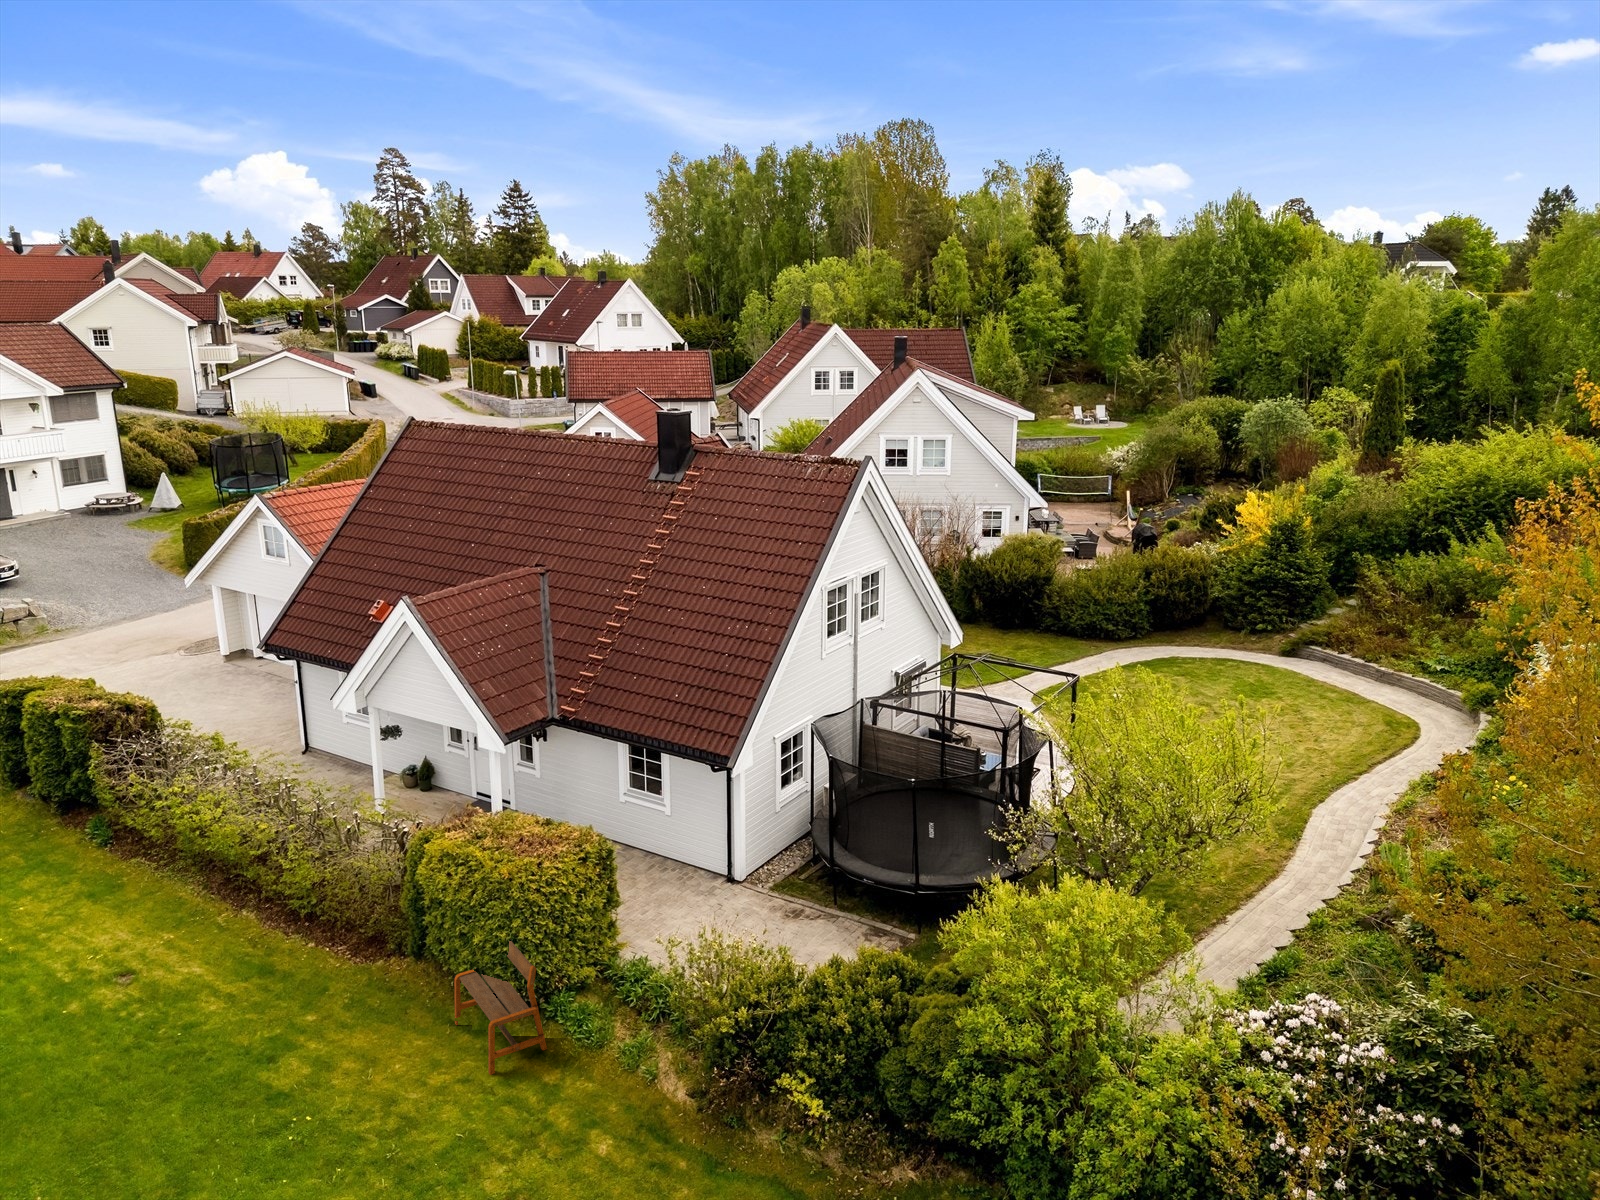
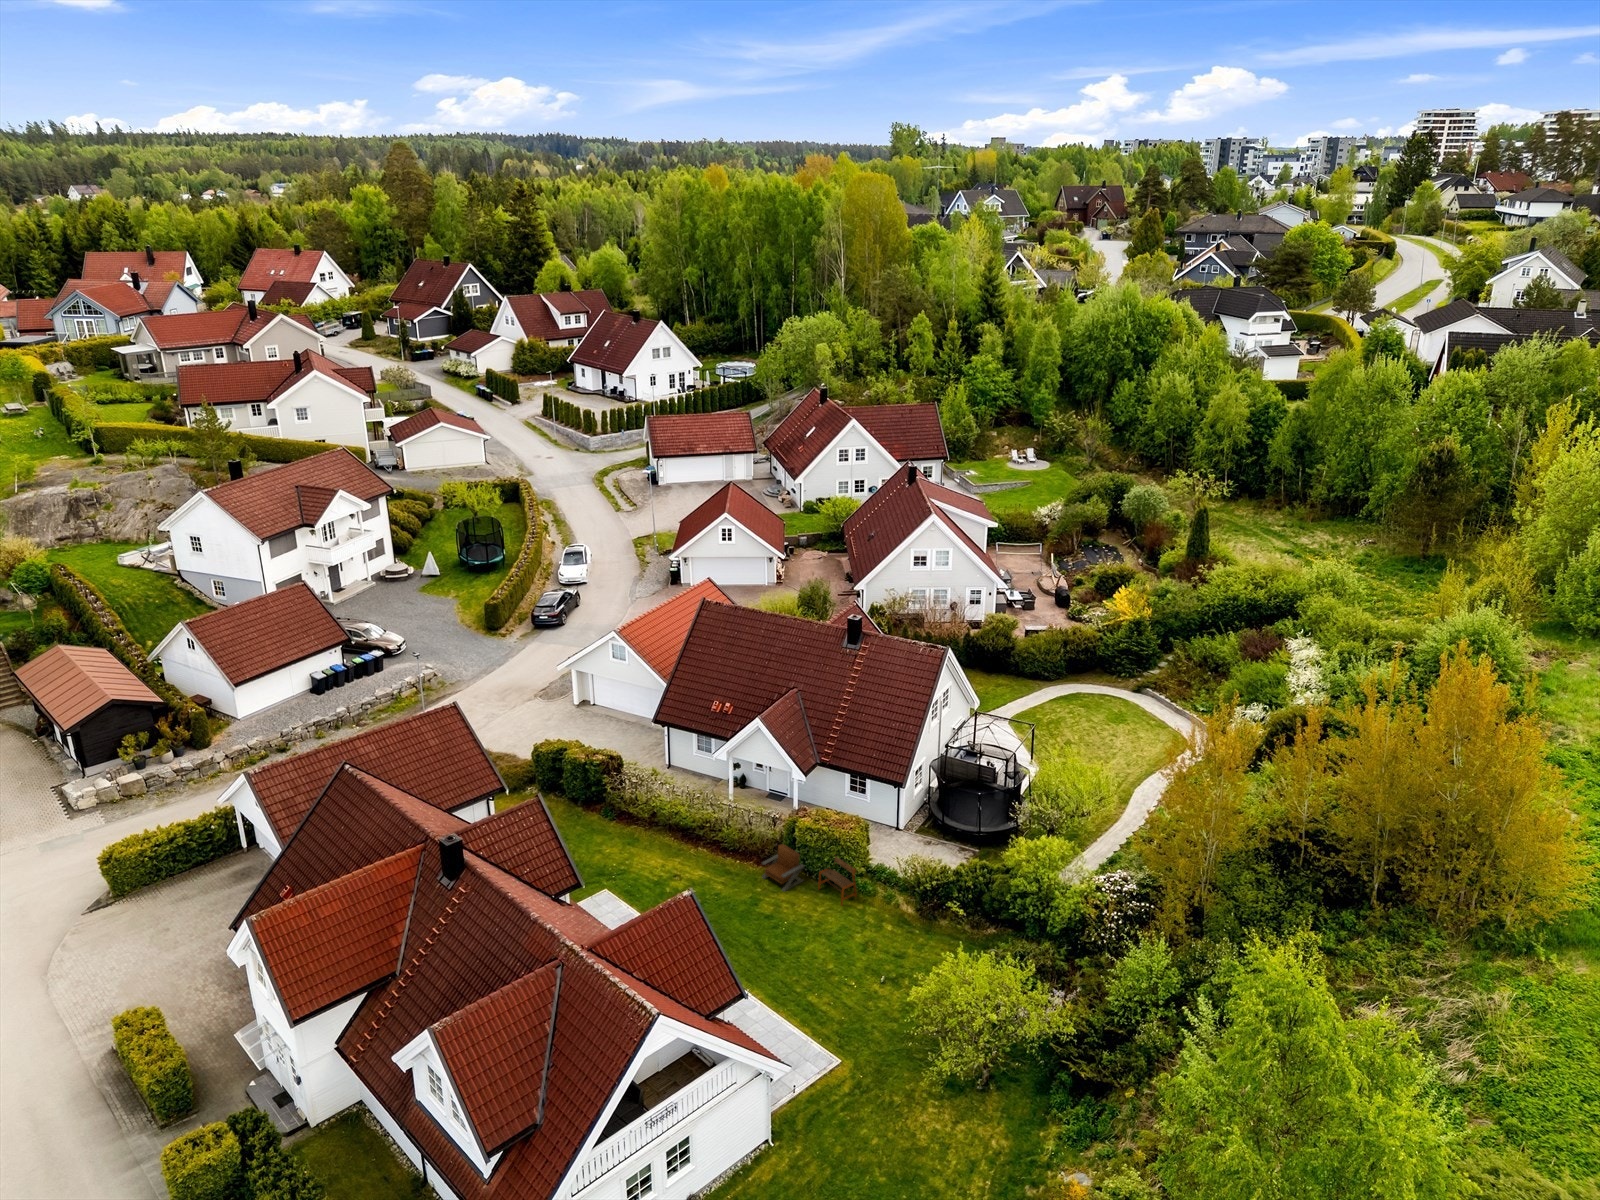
lounge chair: none [324,898,432,1029] -> present [762,844,804,891]

